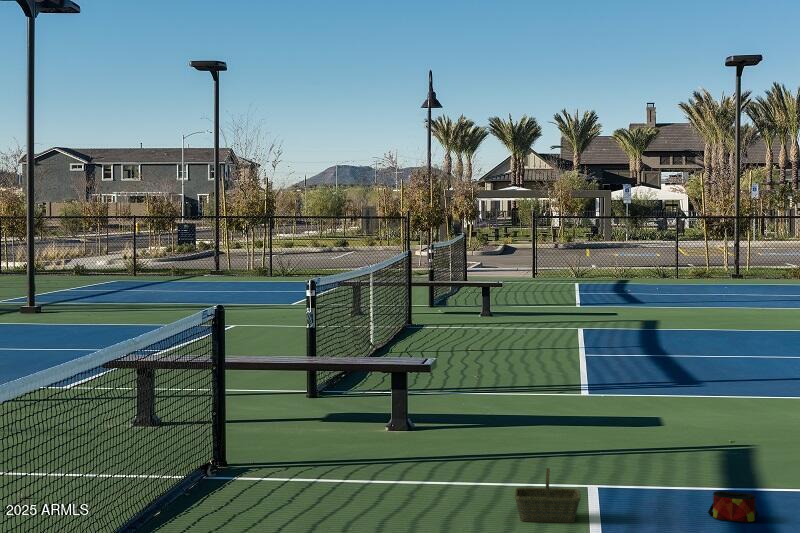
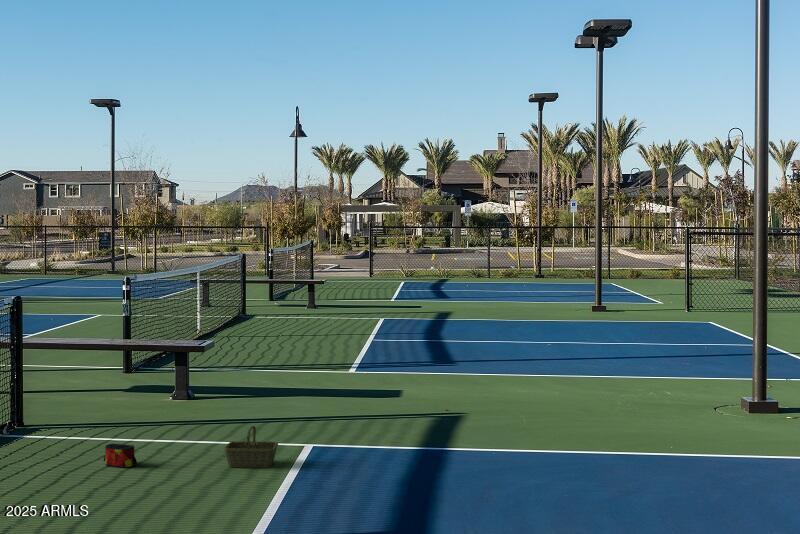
bag: present [708,491,758,523] -> present [104,444,137,468]

